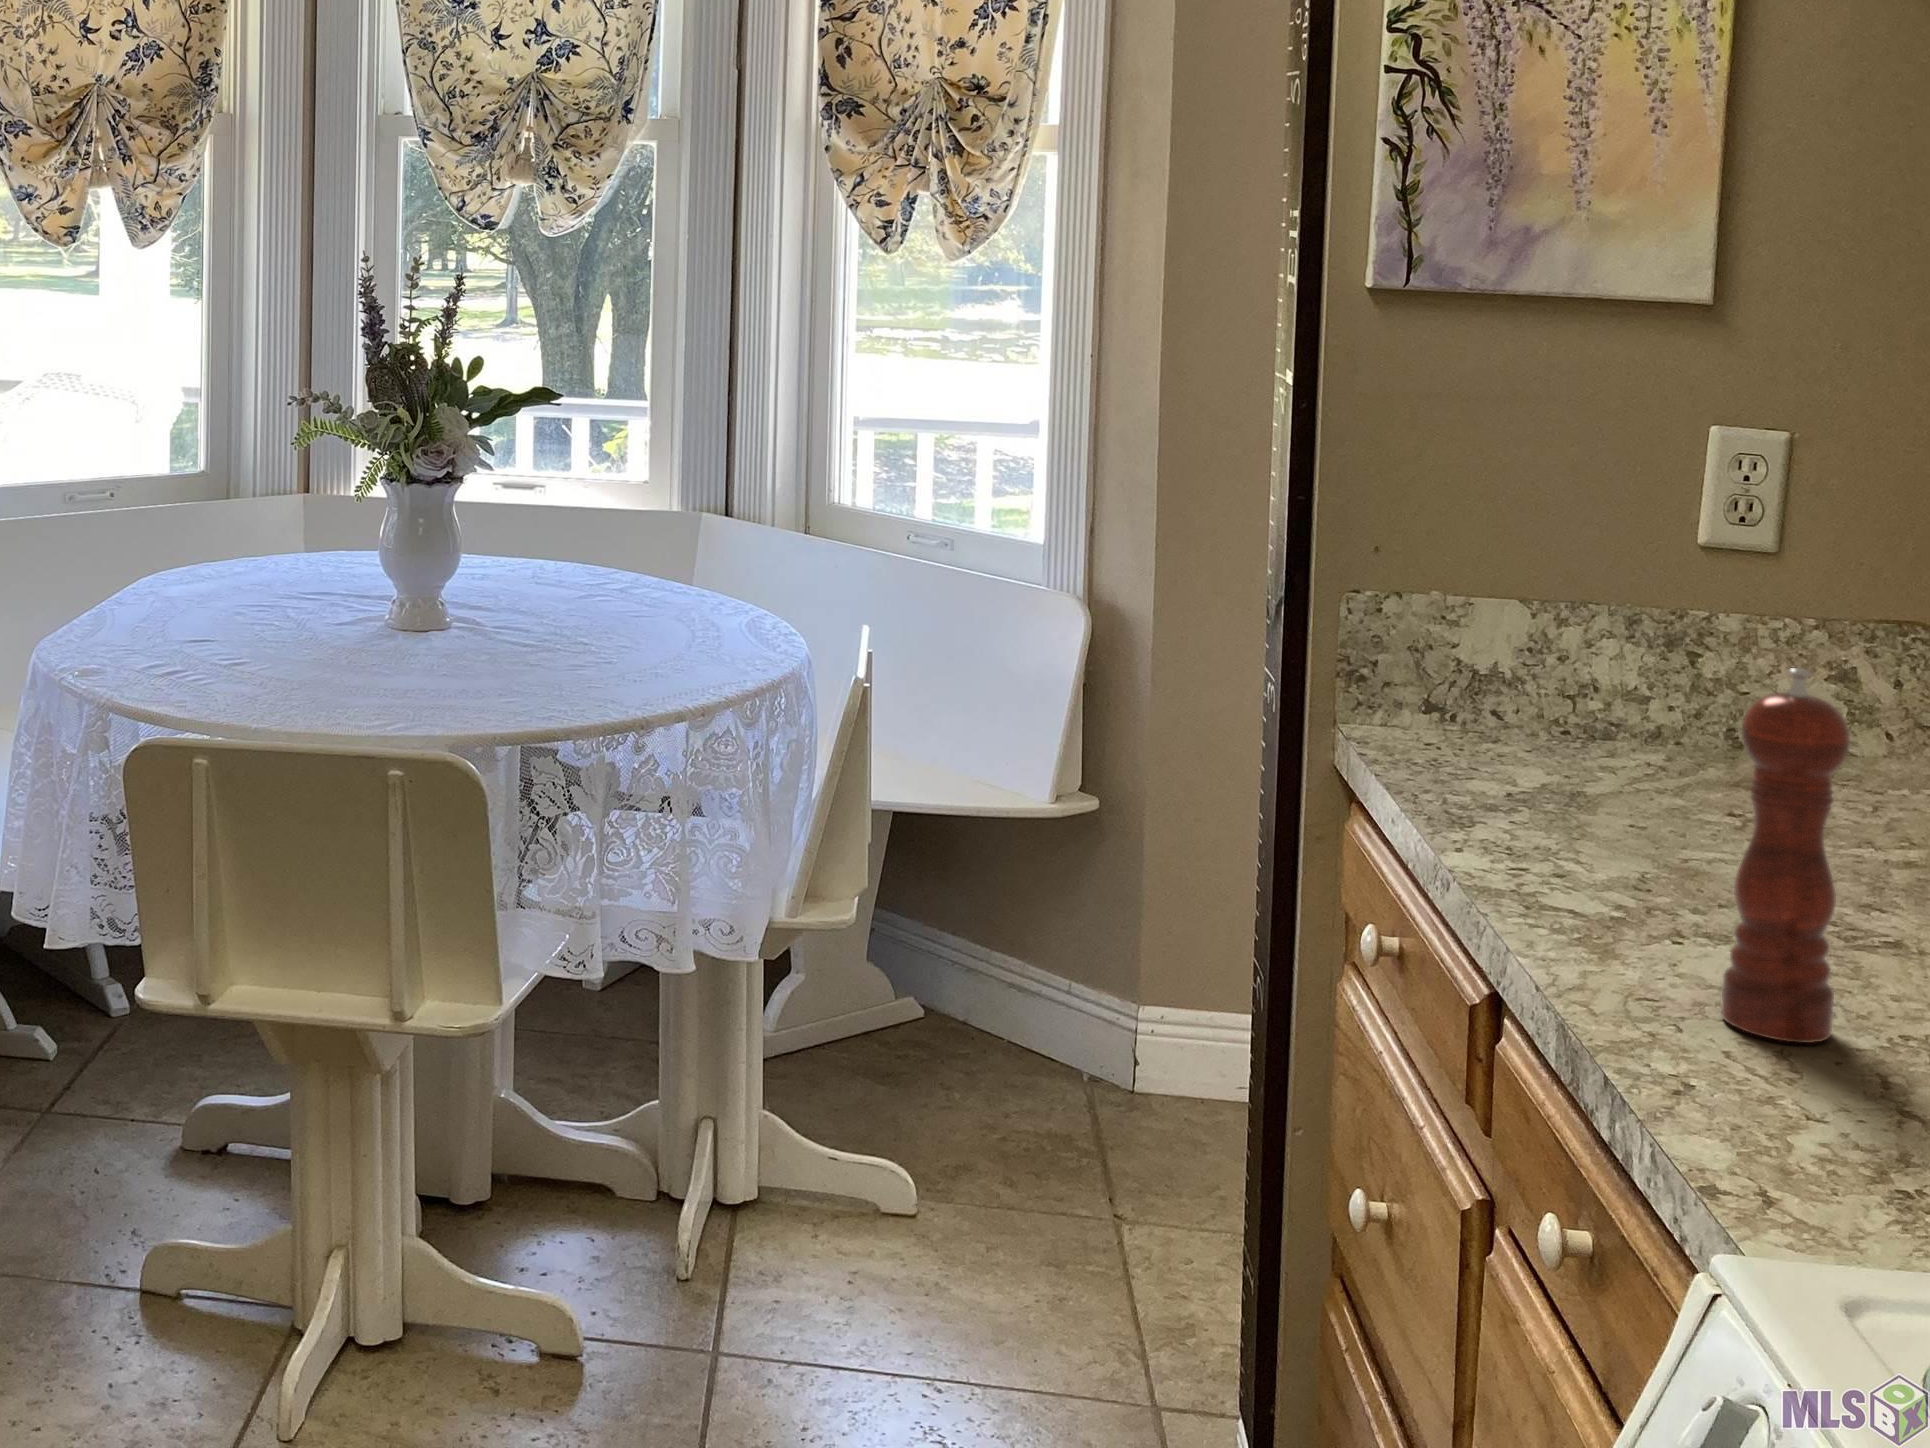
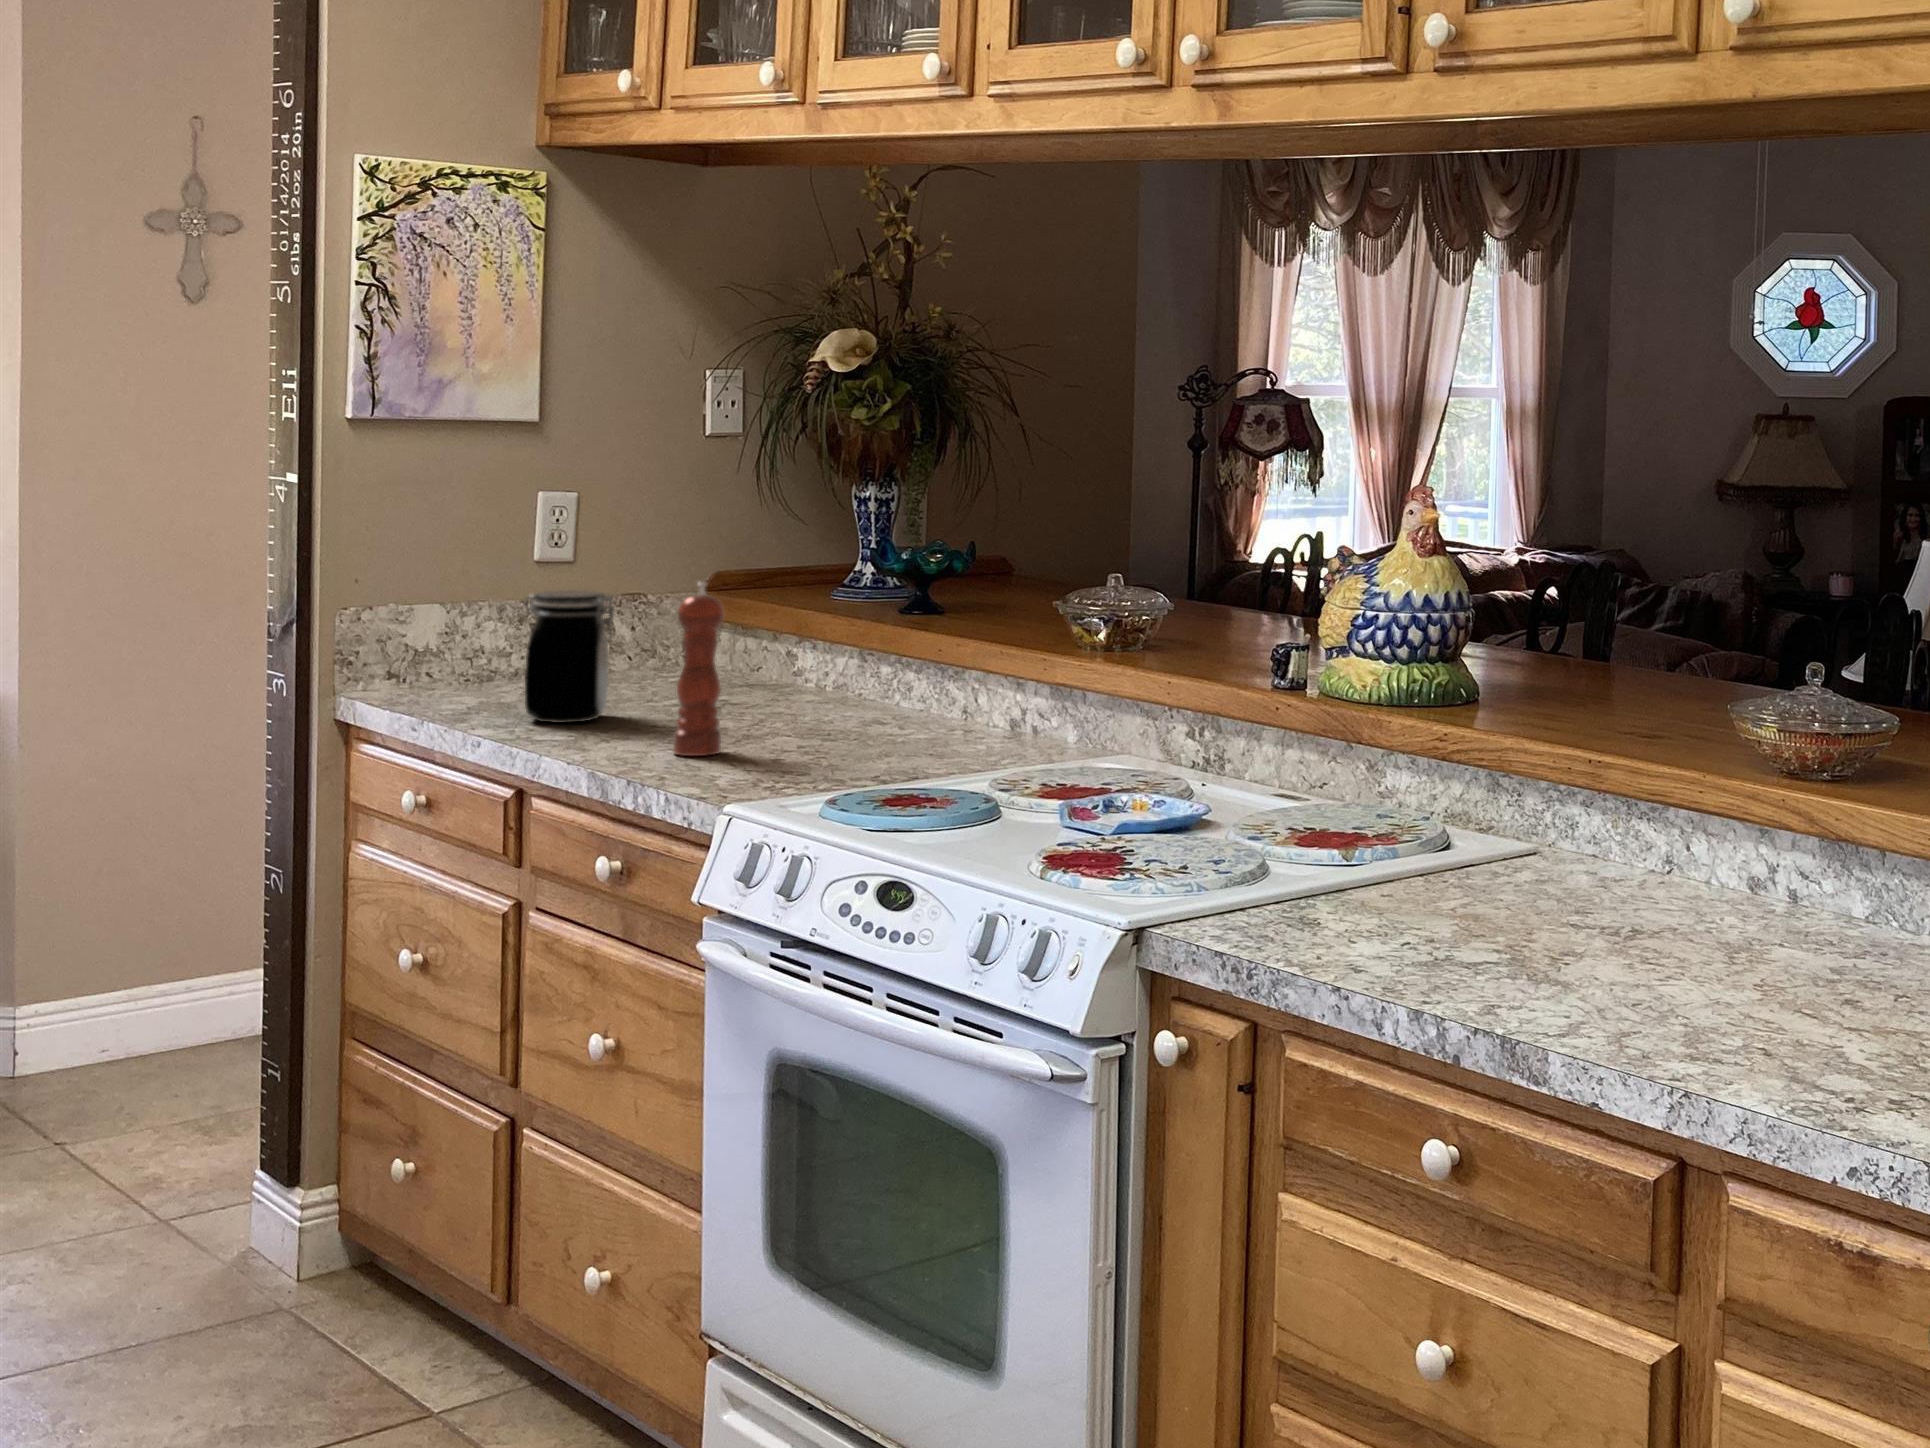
jar: none [1536,617,1718,876] -> present [525,590,614,723]

